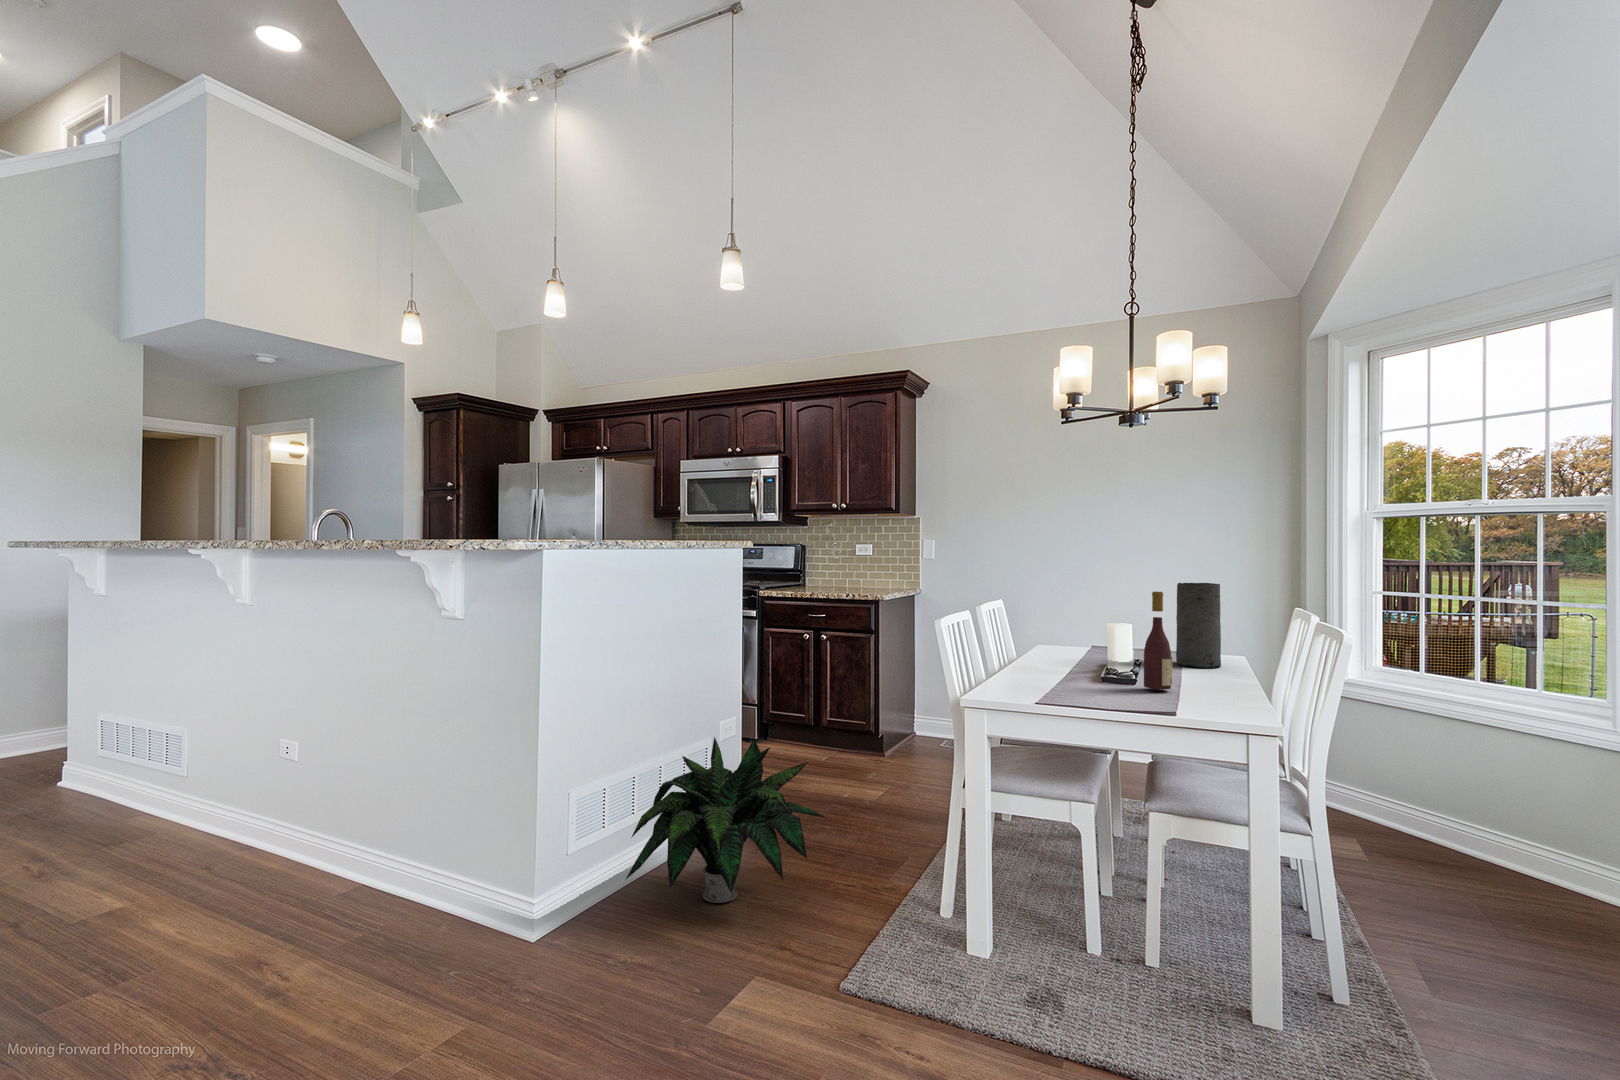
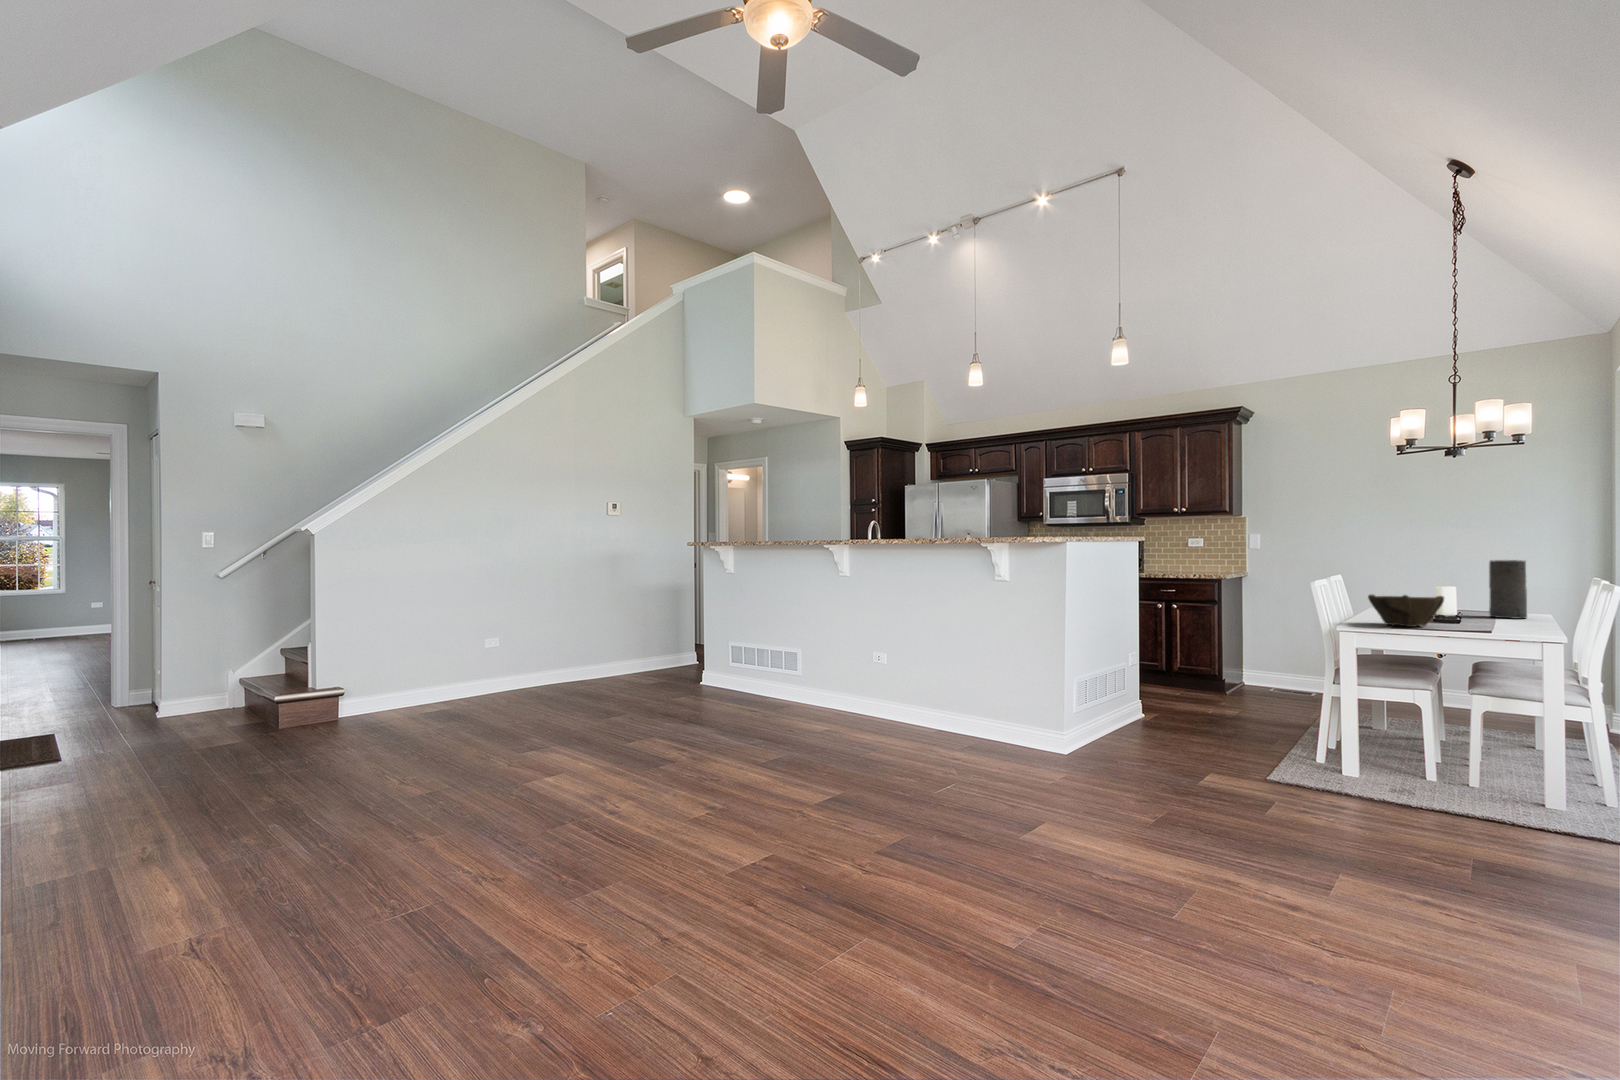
wine bottle: present [1144,591,1172,689] -> none [1464,563,1487,626]
bowl: none [1012,642,1115,699] -> present [1368,594,1444,627]
potted plant: present [625,737,826,903] -> none [1110,653,1232,749]

